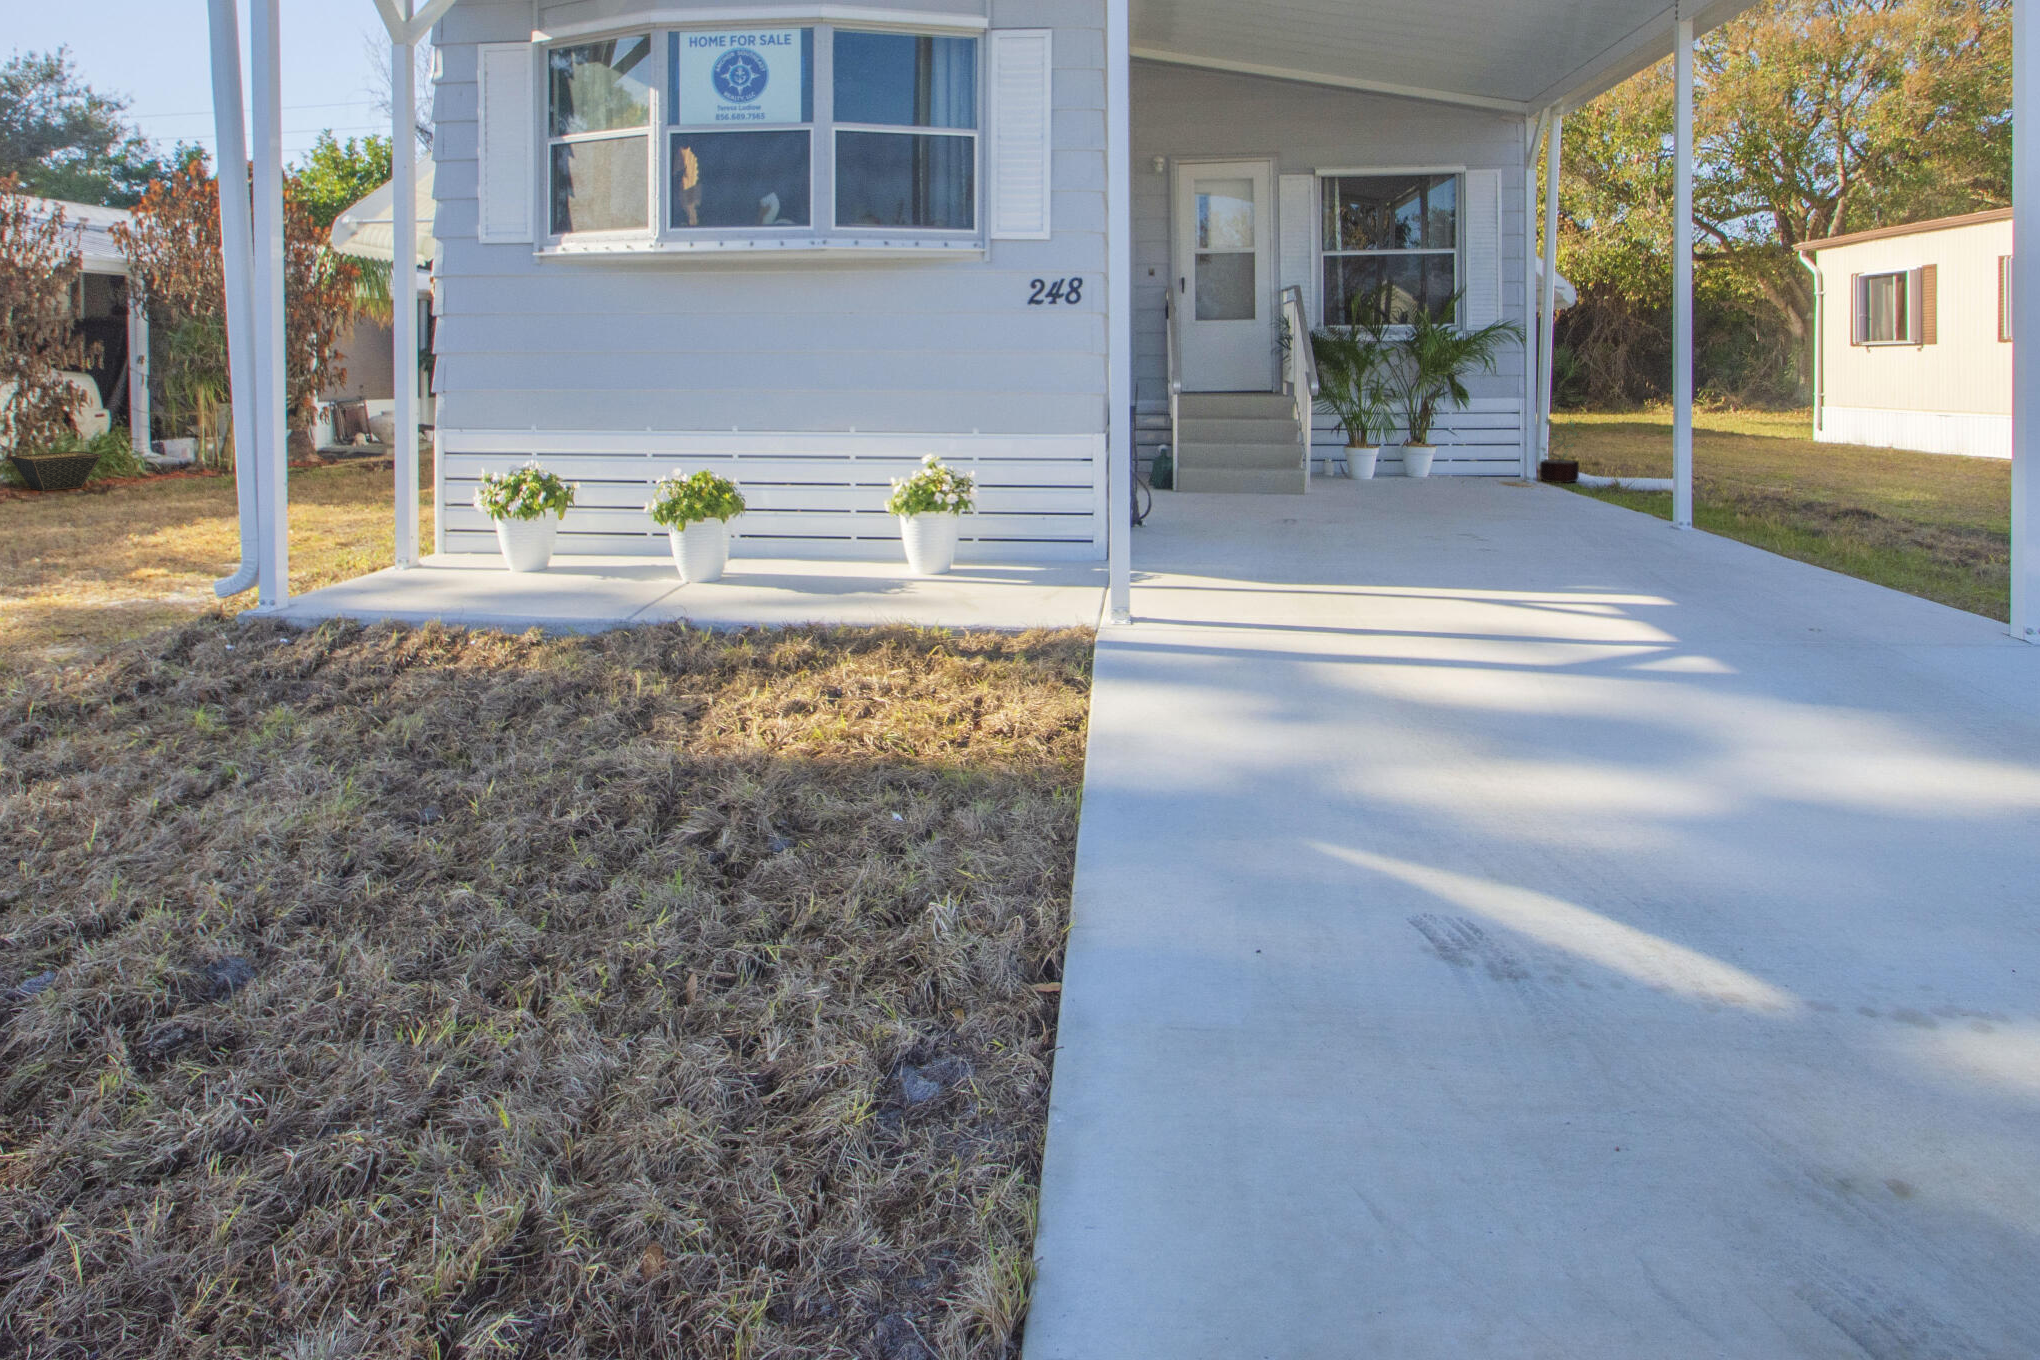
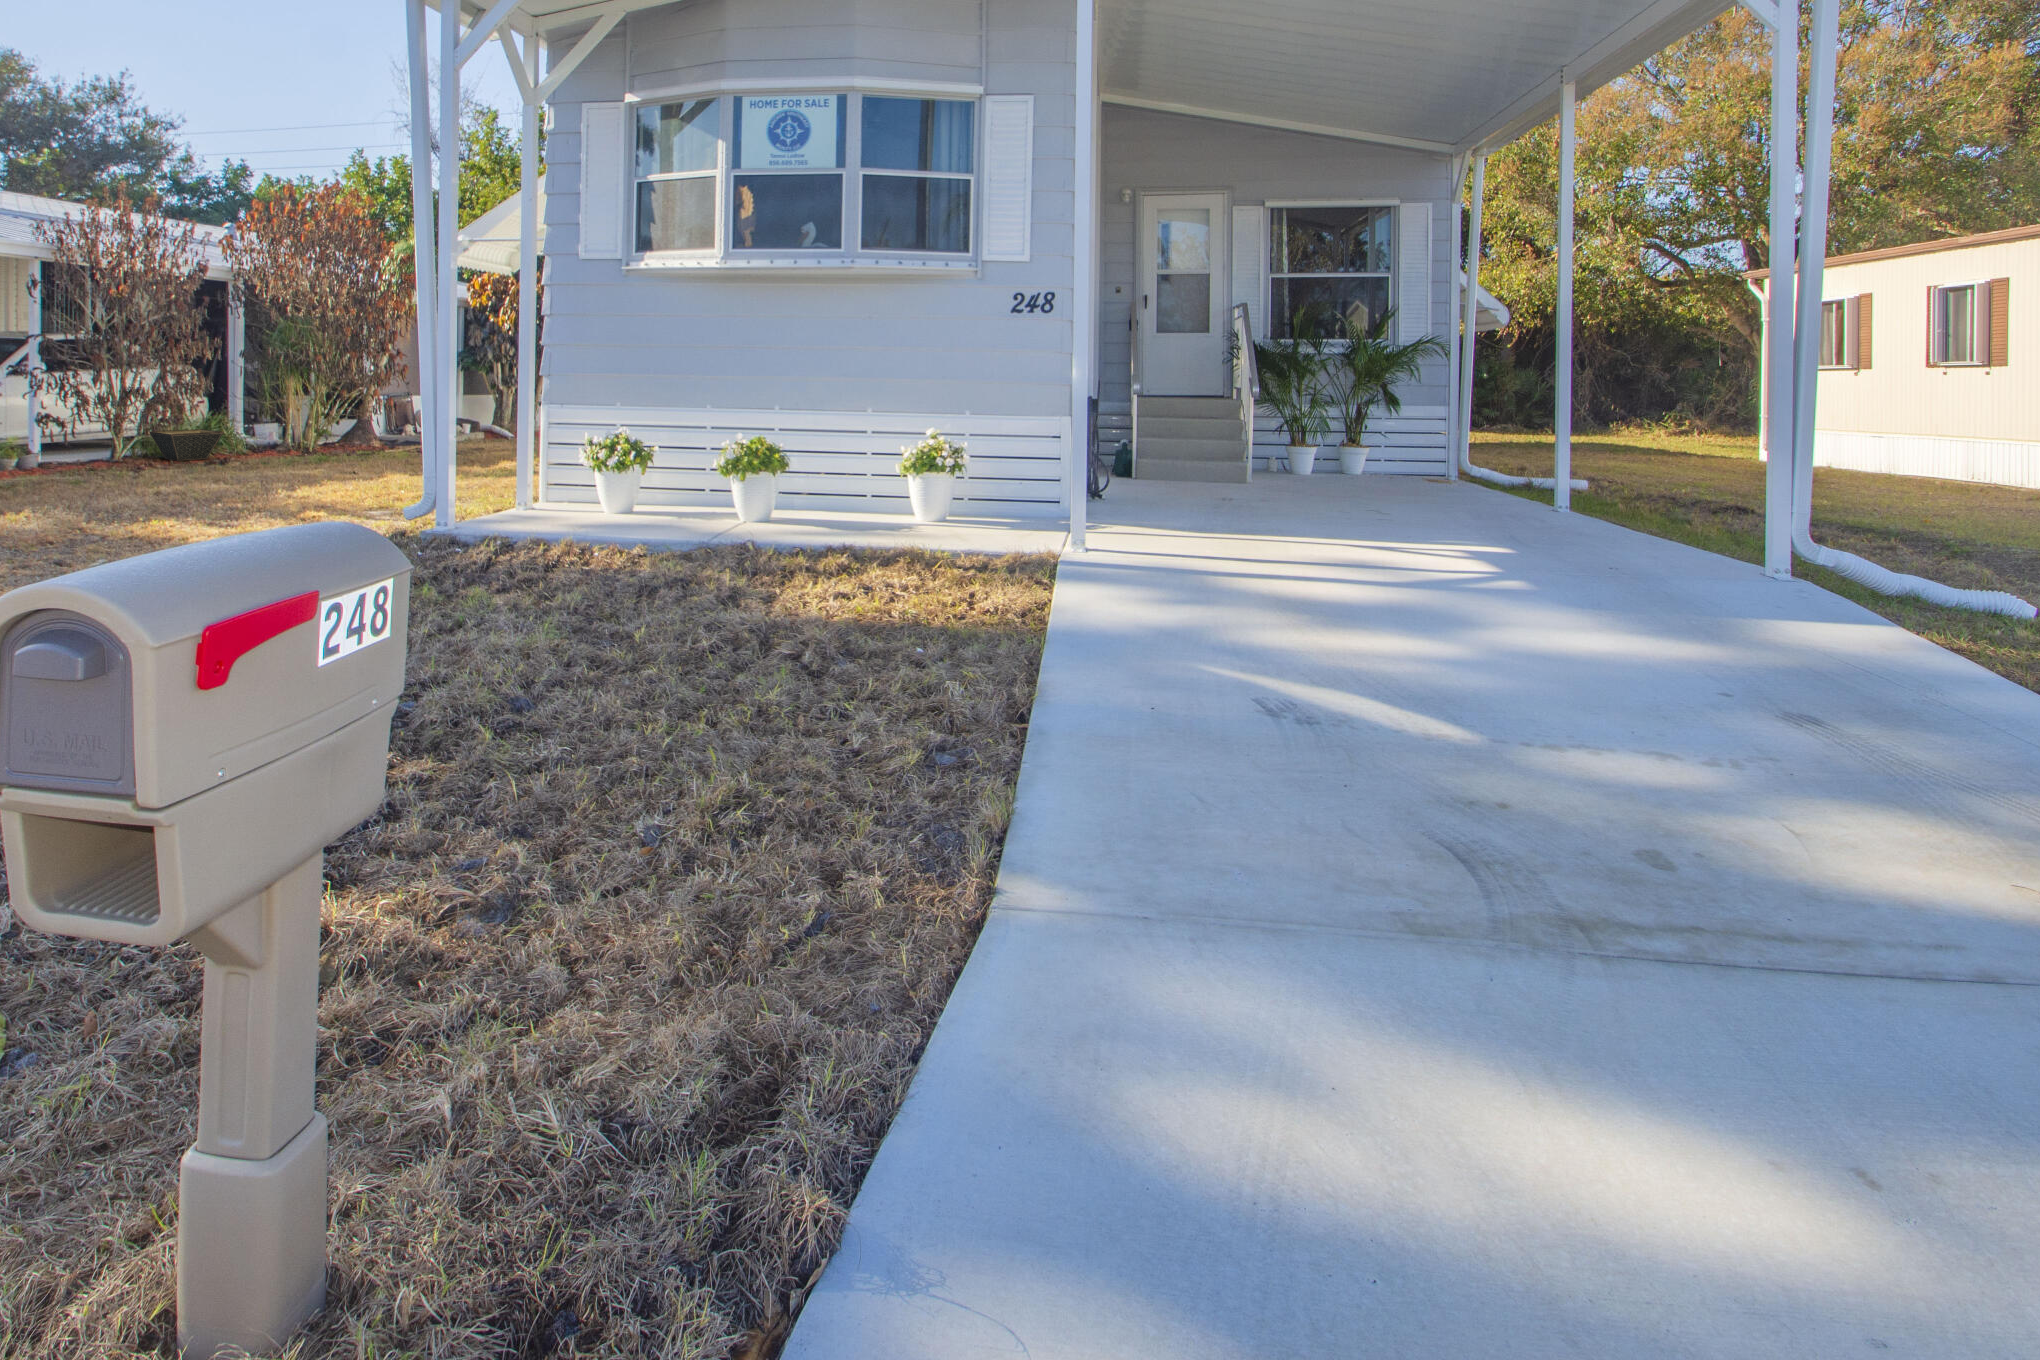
decorative plant: present [1540,419,1579,483] -> none [1463,422,1500,481]

